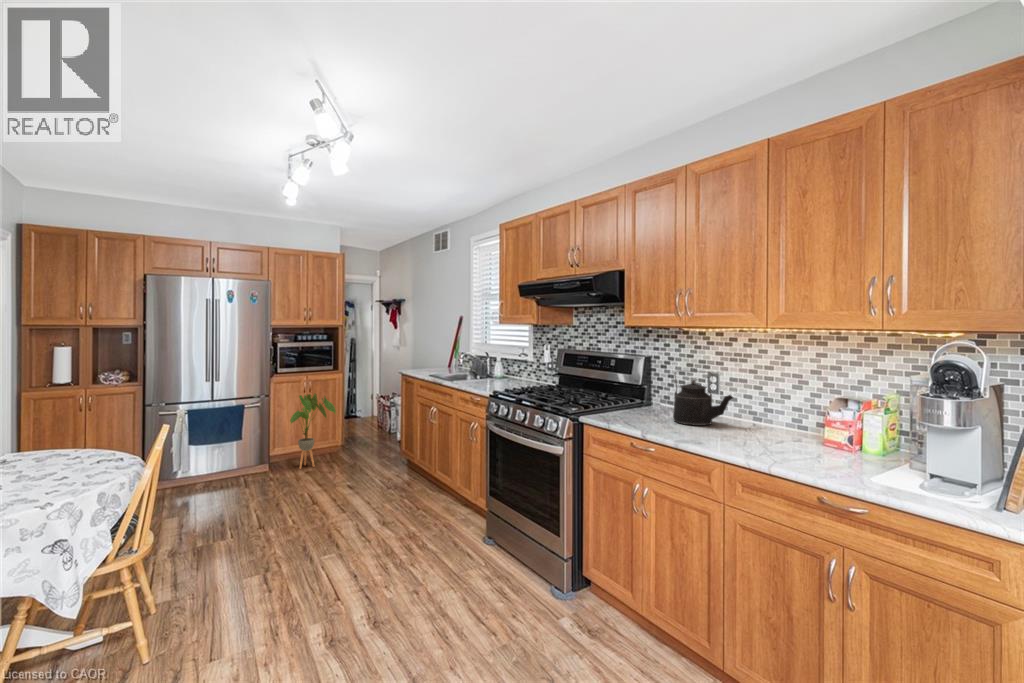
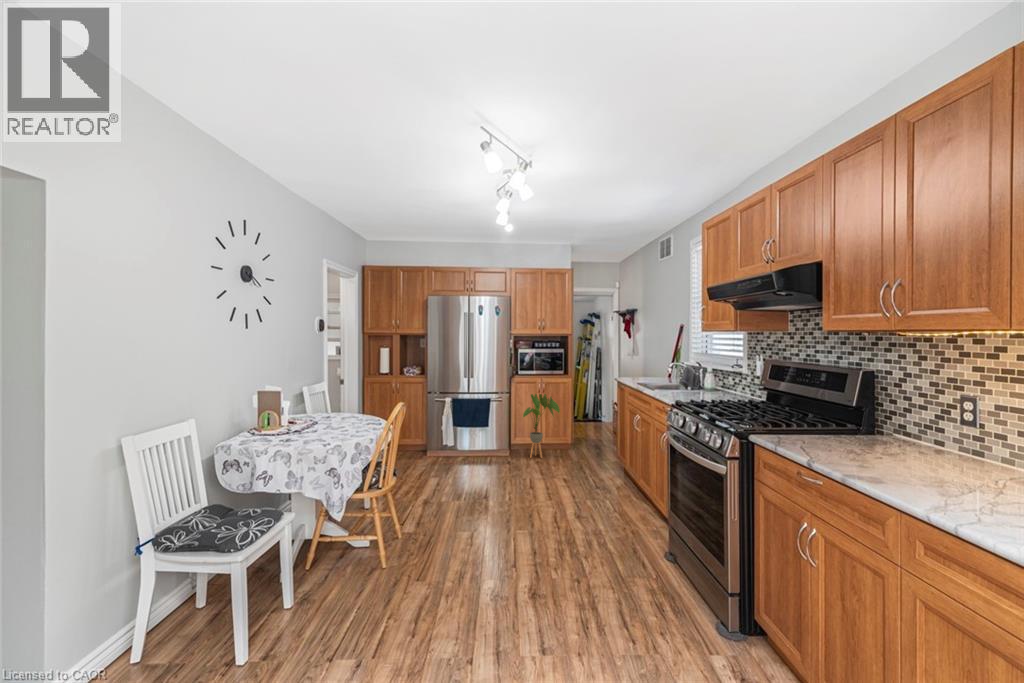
kettle: present [673,371,733,426] -> none [882,389,983,466]

